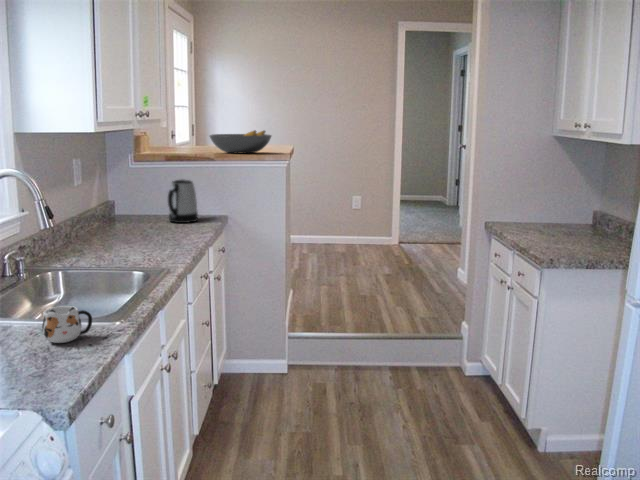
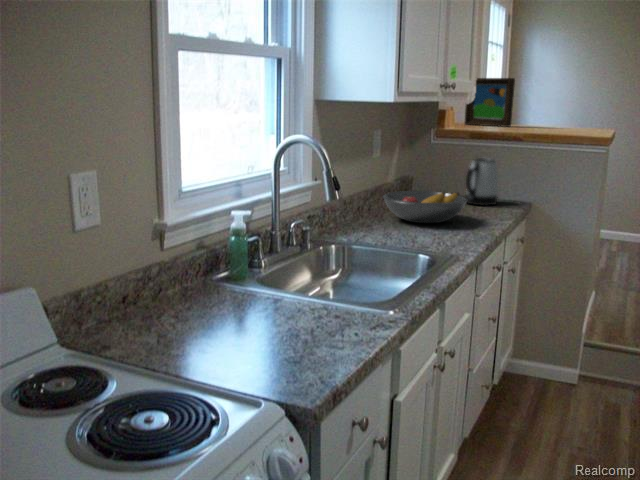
picture frame: none [158,105,202,149] -> present [465,78,515,127]
fruit bowl: present [210,130,271,153] -> present [383,191,468,223]
mug: present [42,306,92,343] -> none [310,285,362,326]

